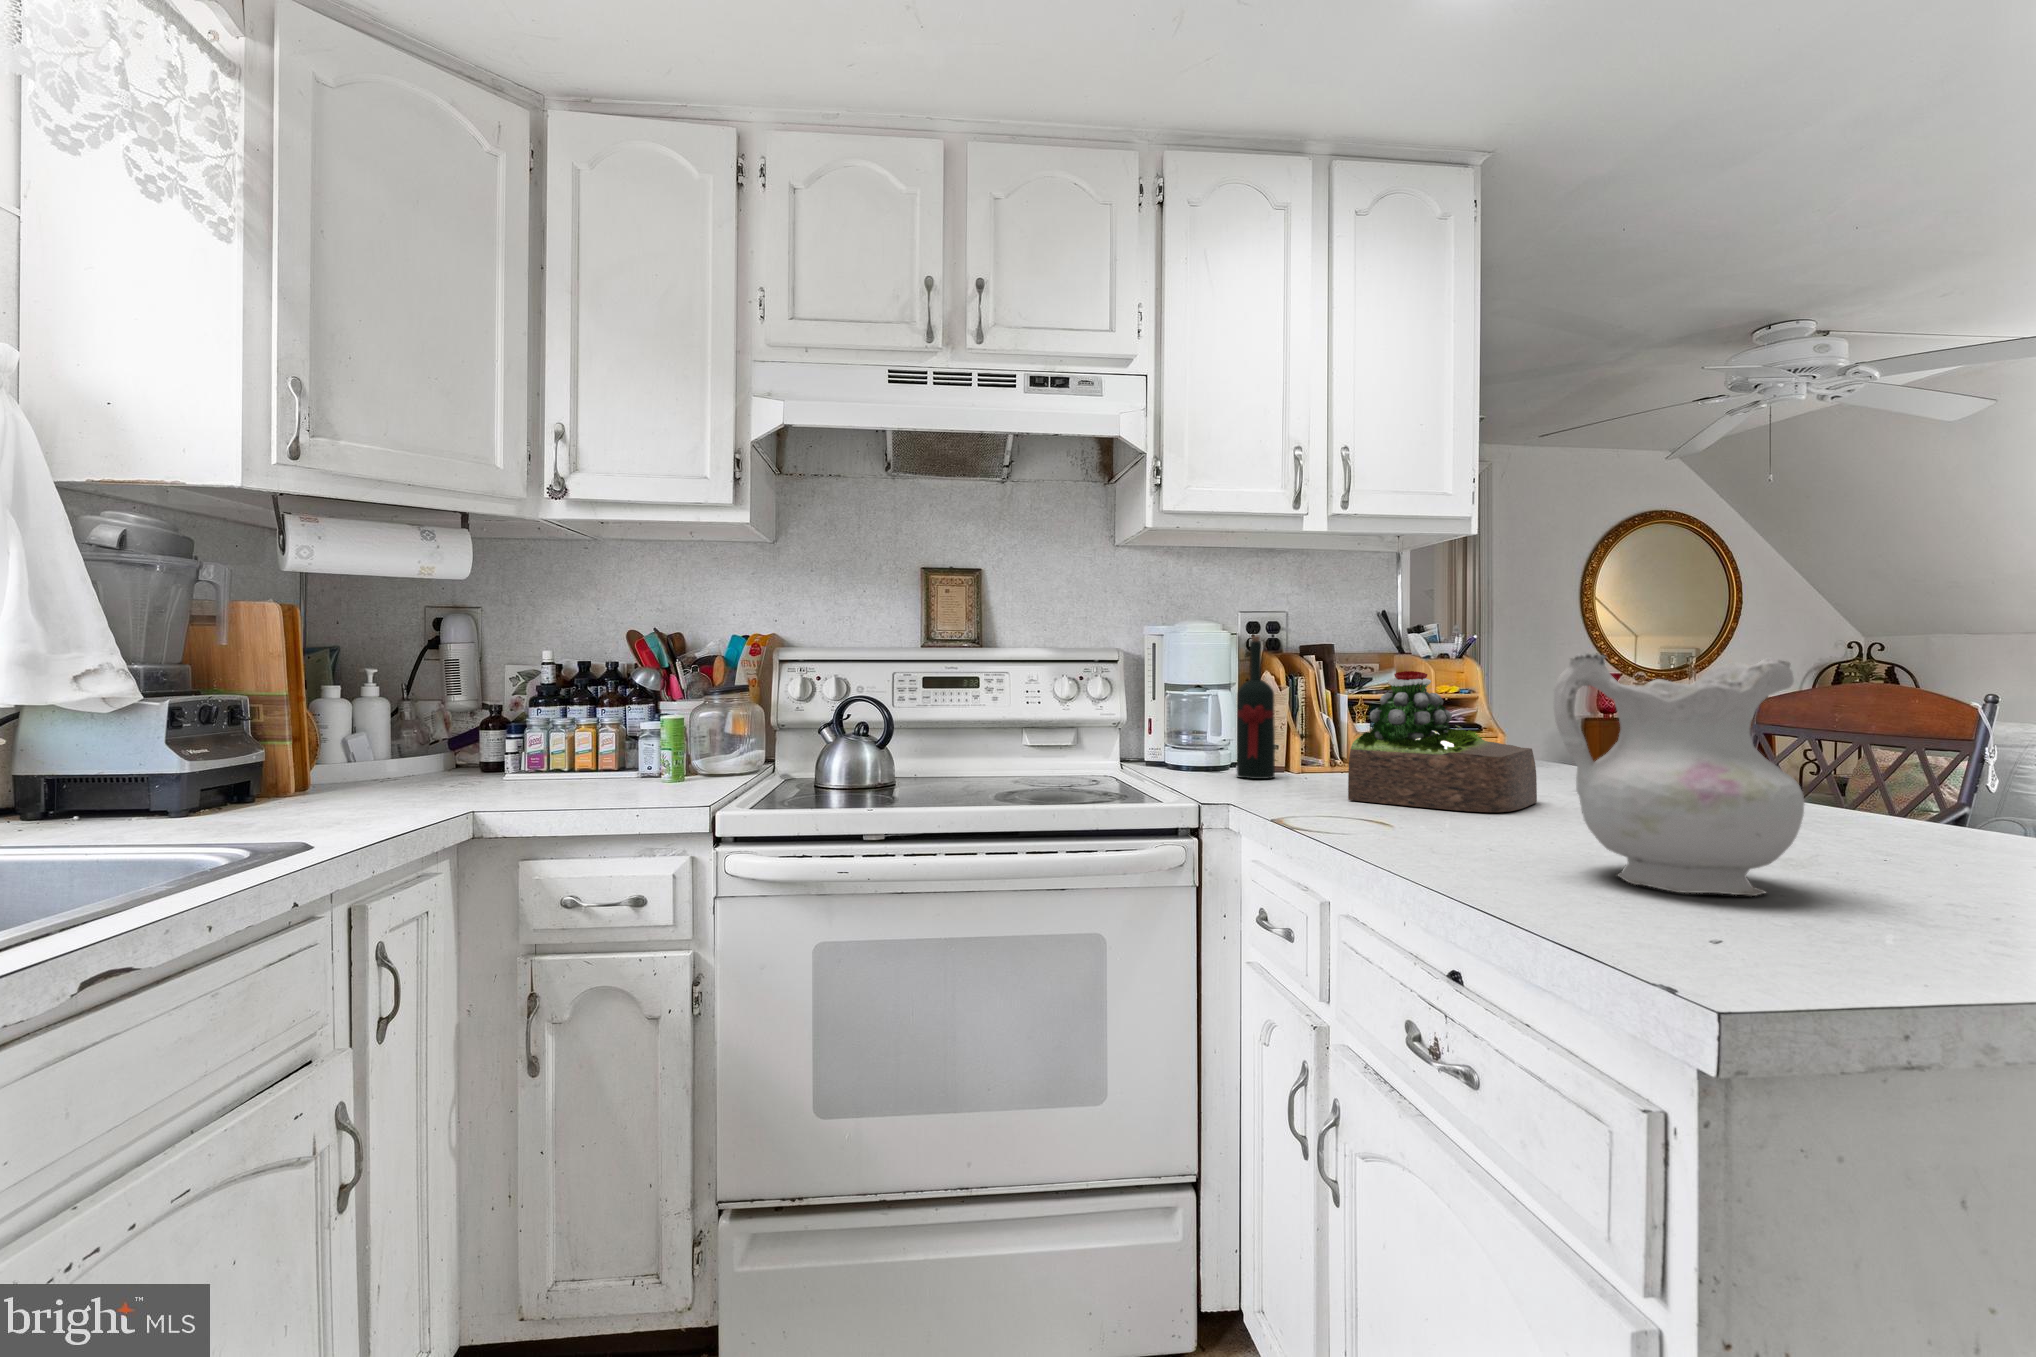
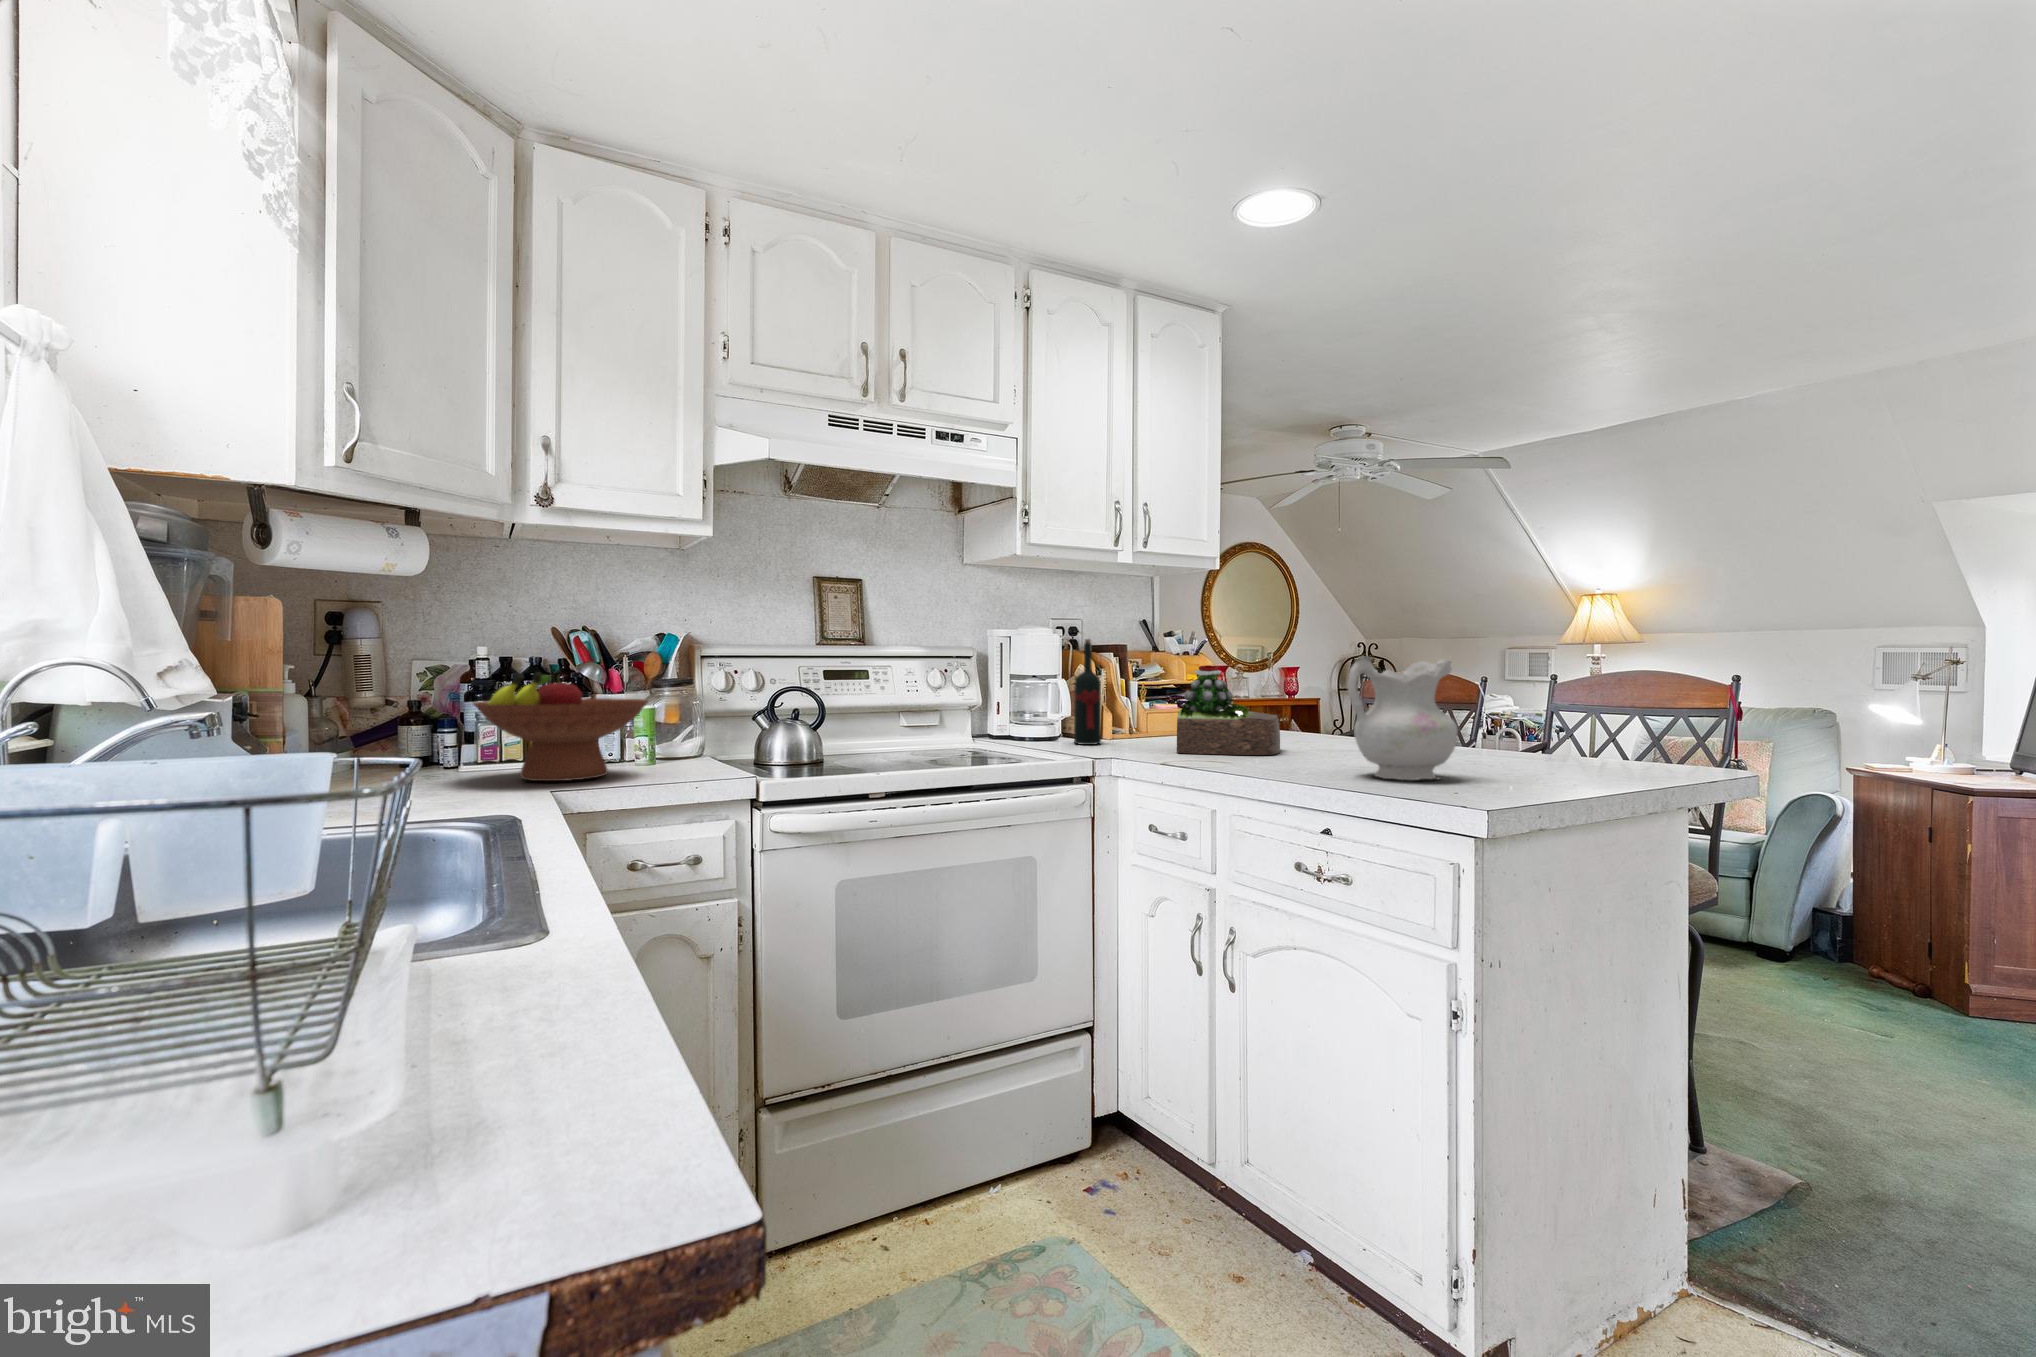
fruit bowl: none [452,677,649,798] -> present [473,672,648,781]

